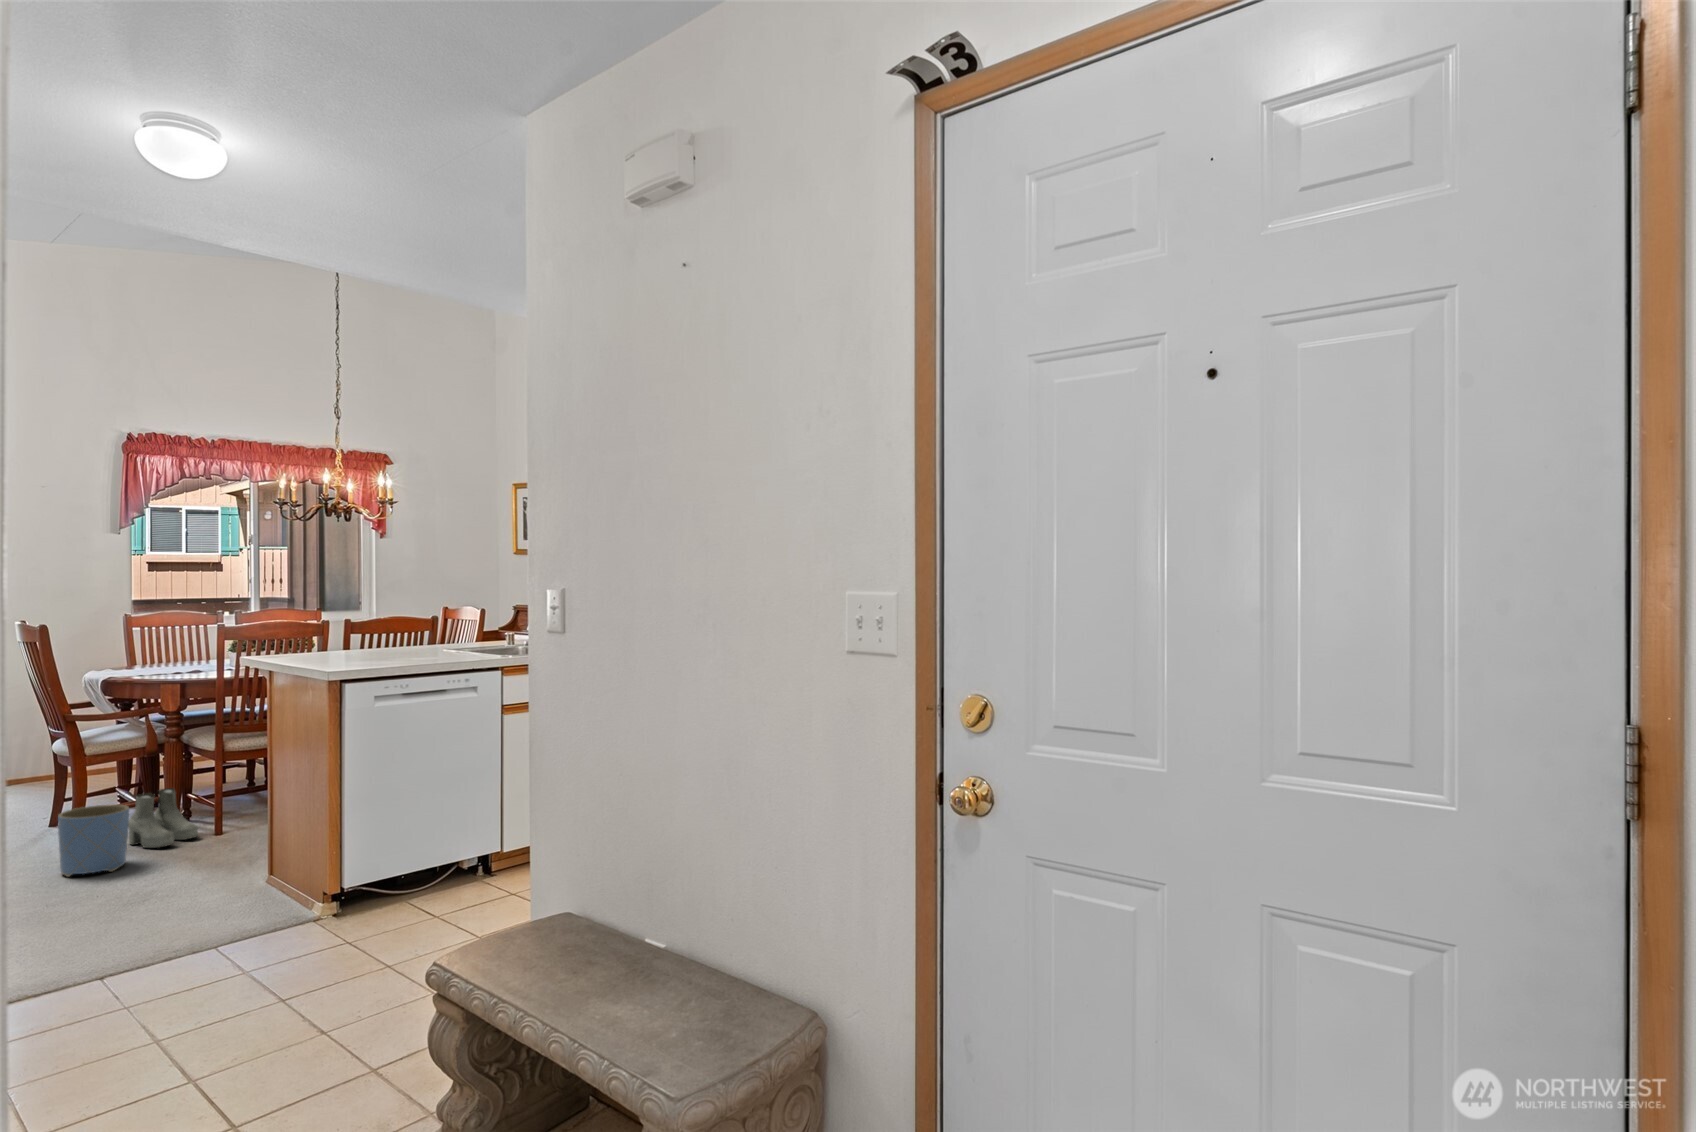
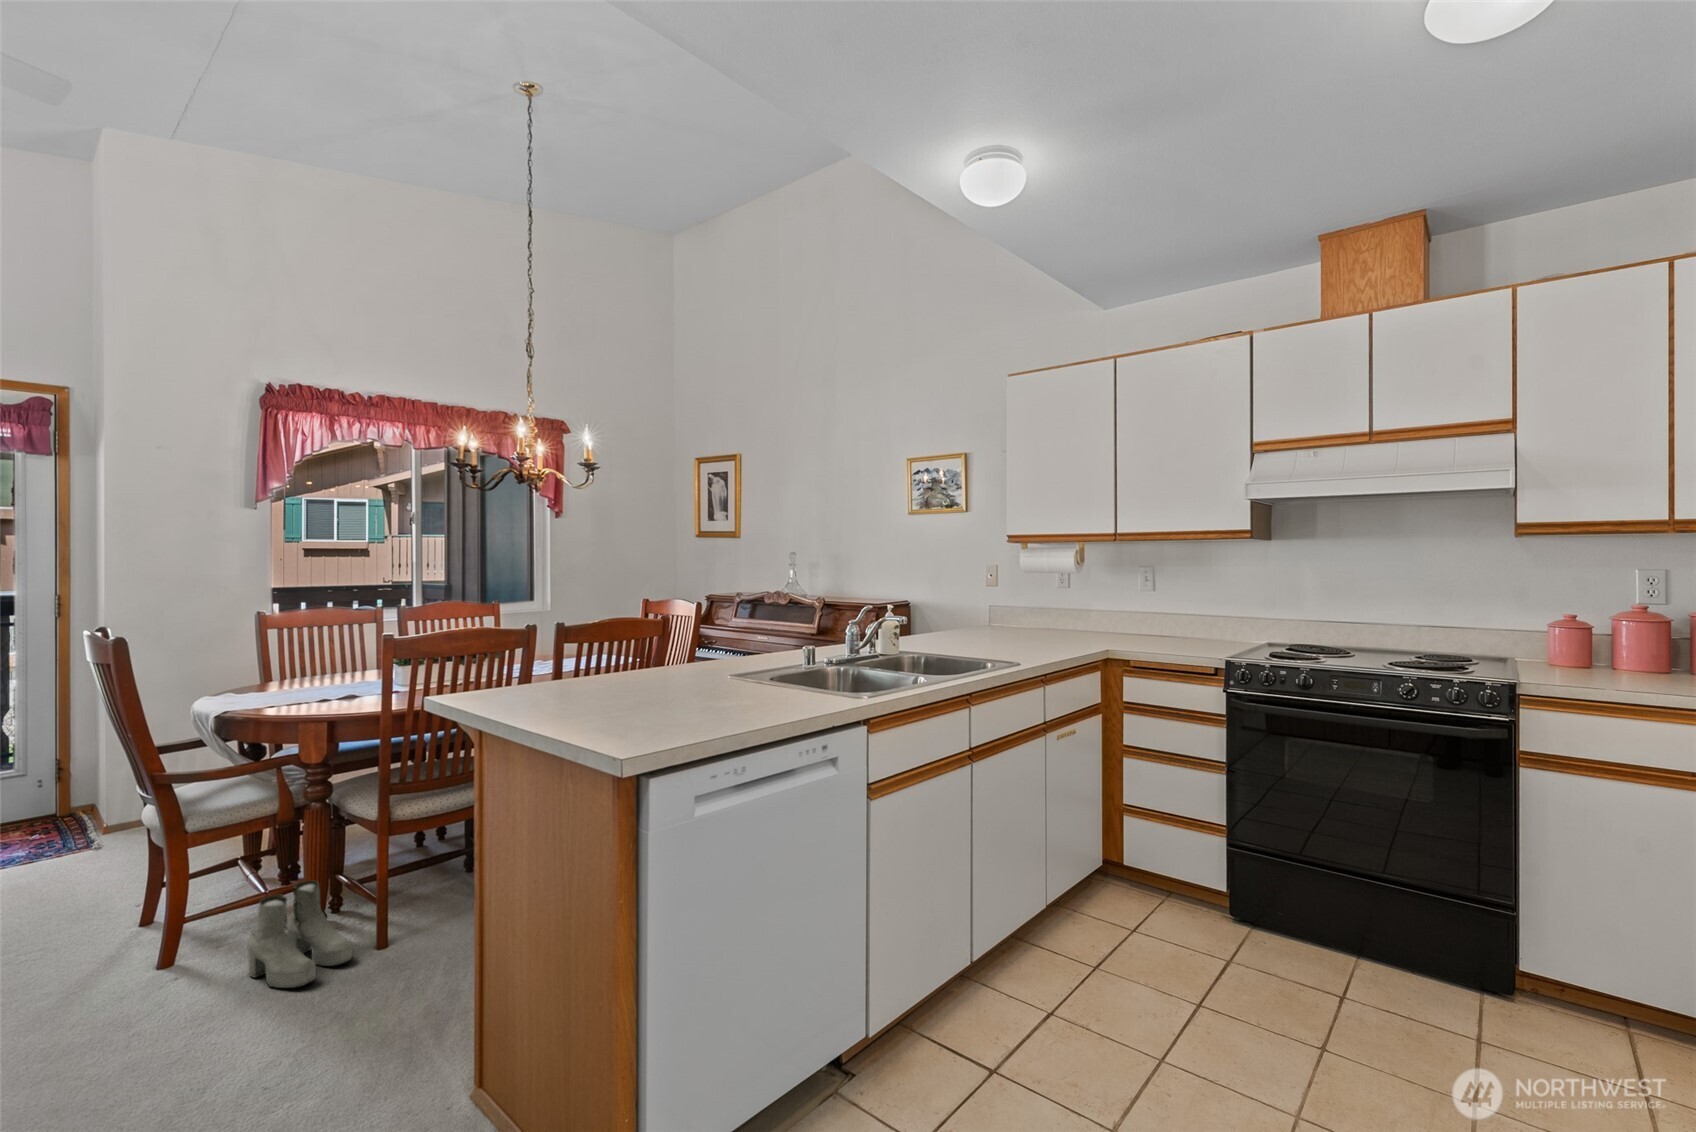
planter: present [58,804,129,877] -> none [121,932,243,1076]

